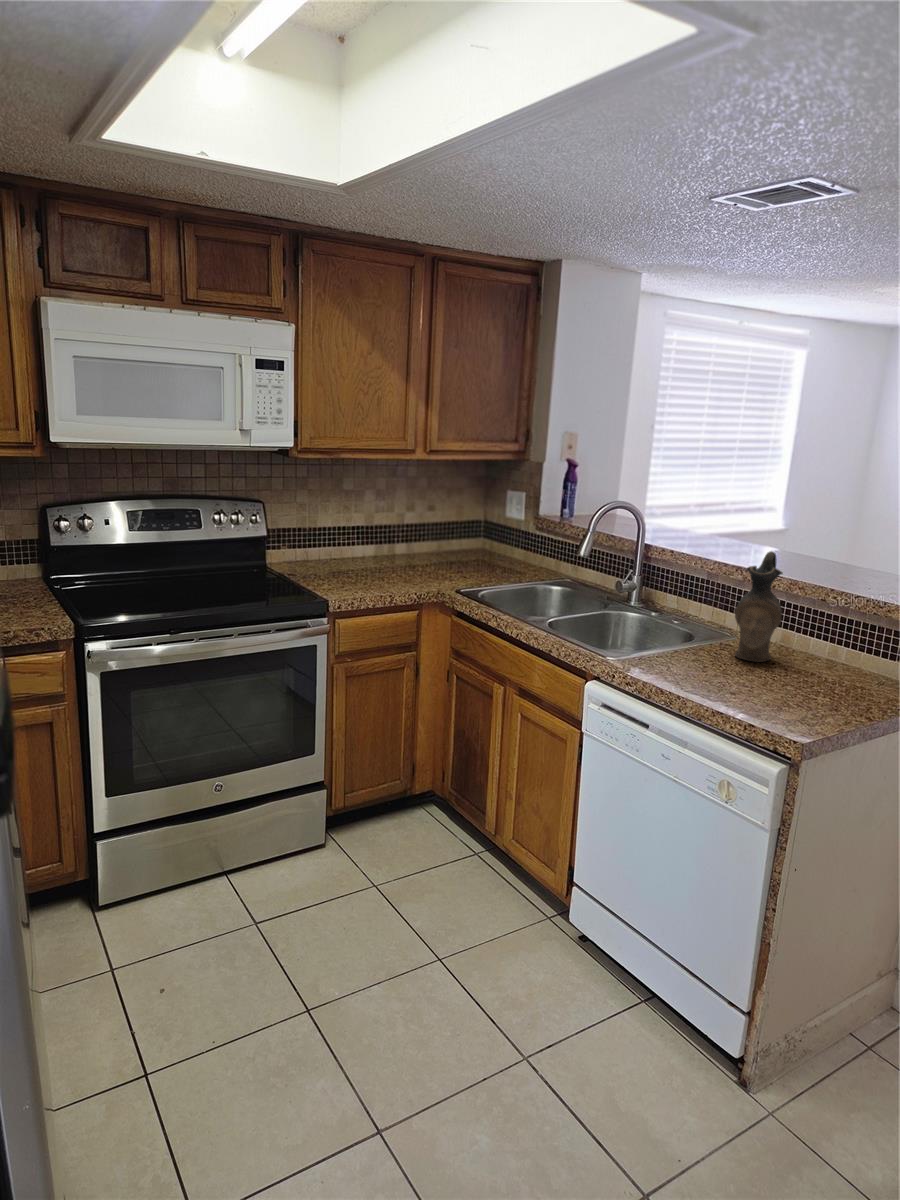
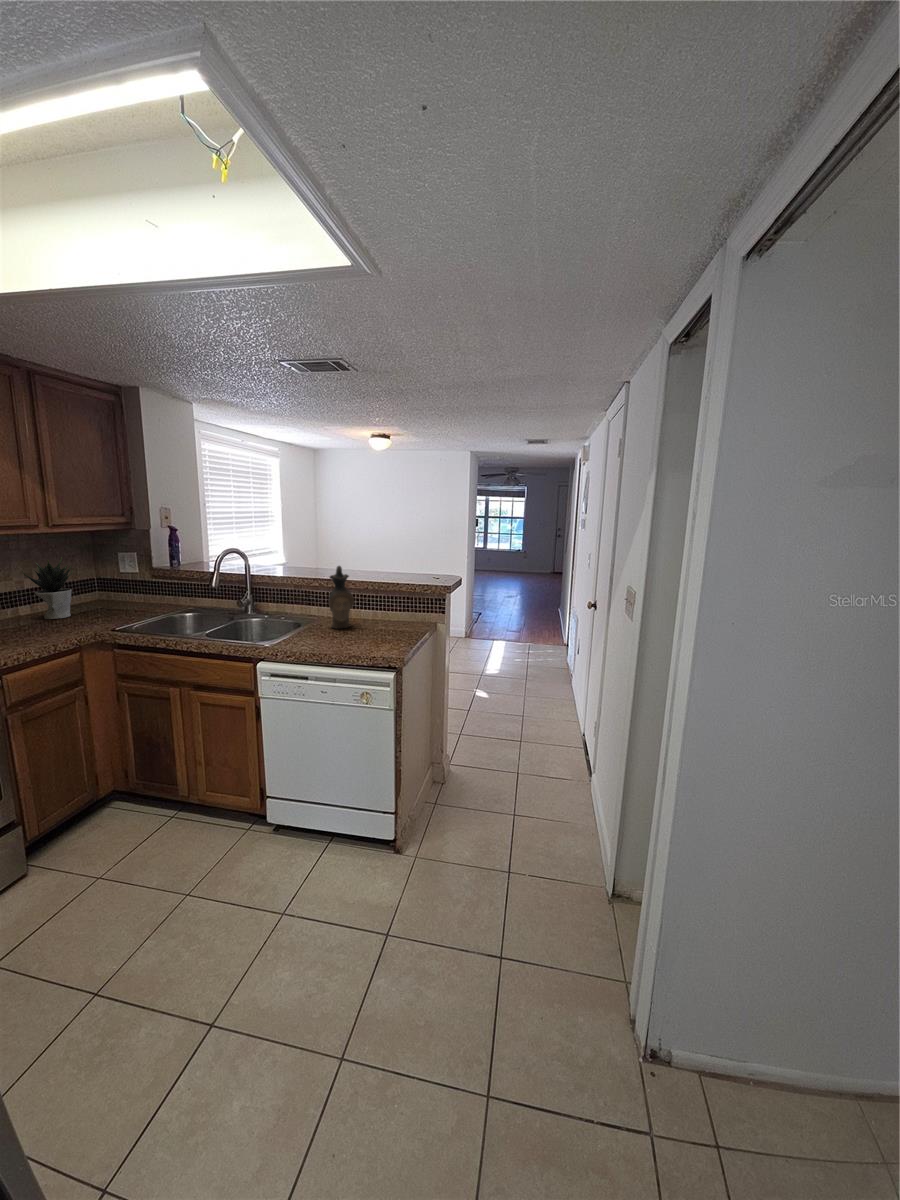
potted plant: none [398,489,448,565] -> present [22,557,73,619]

